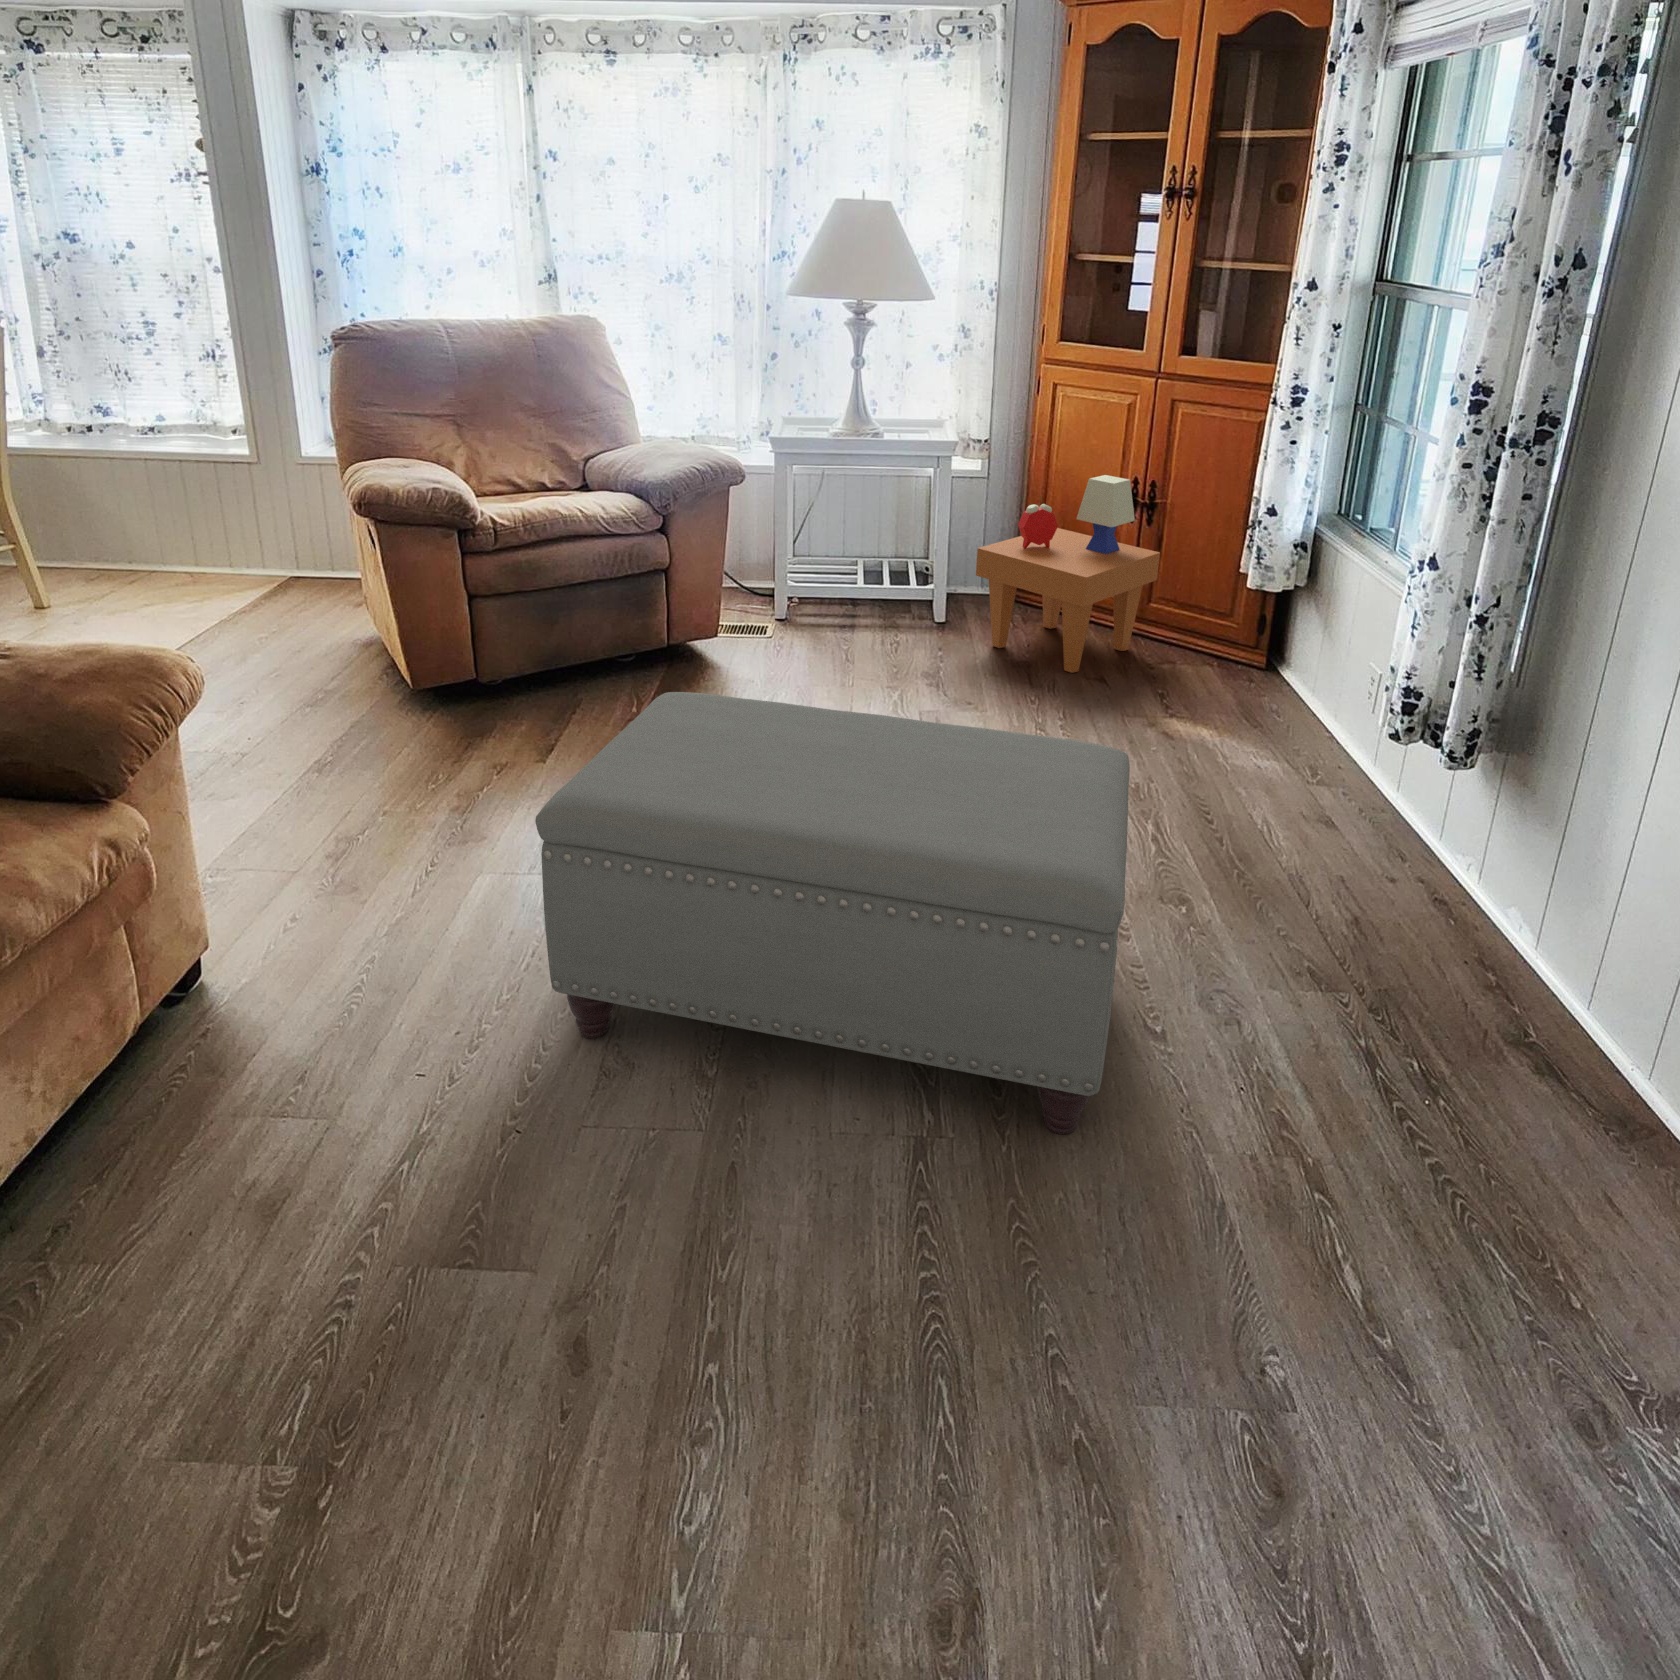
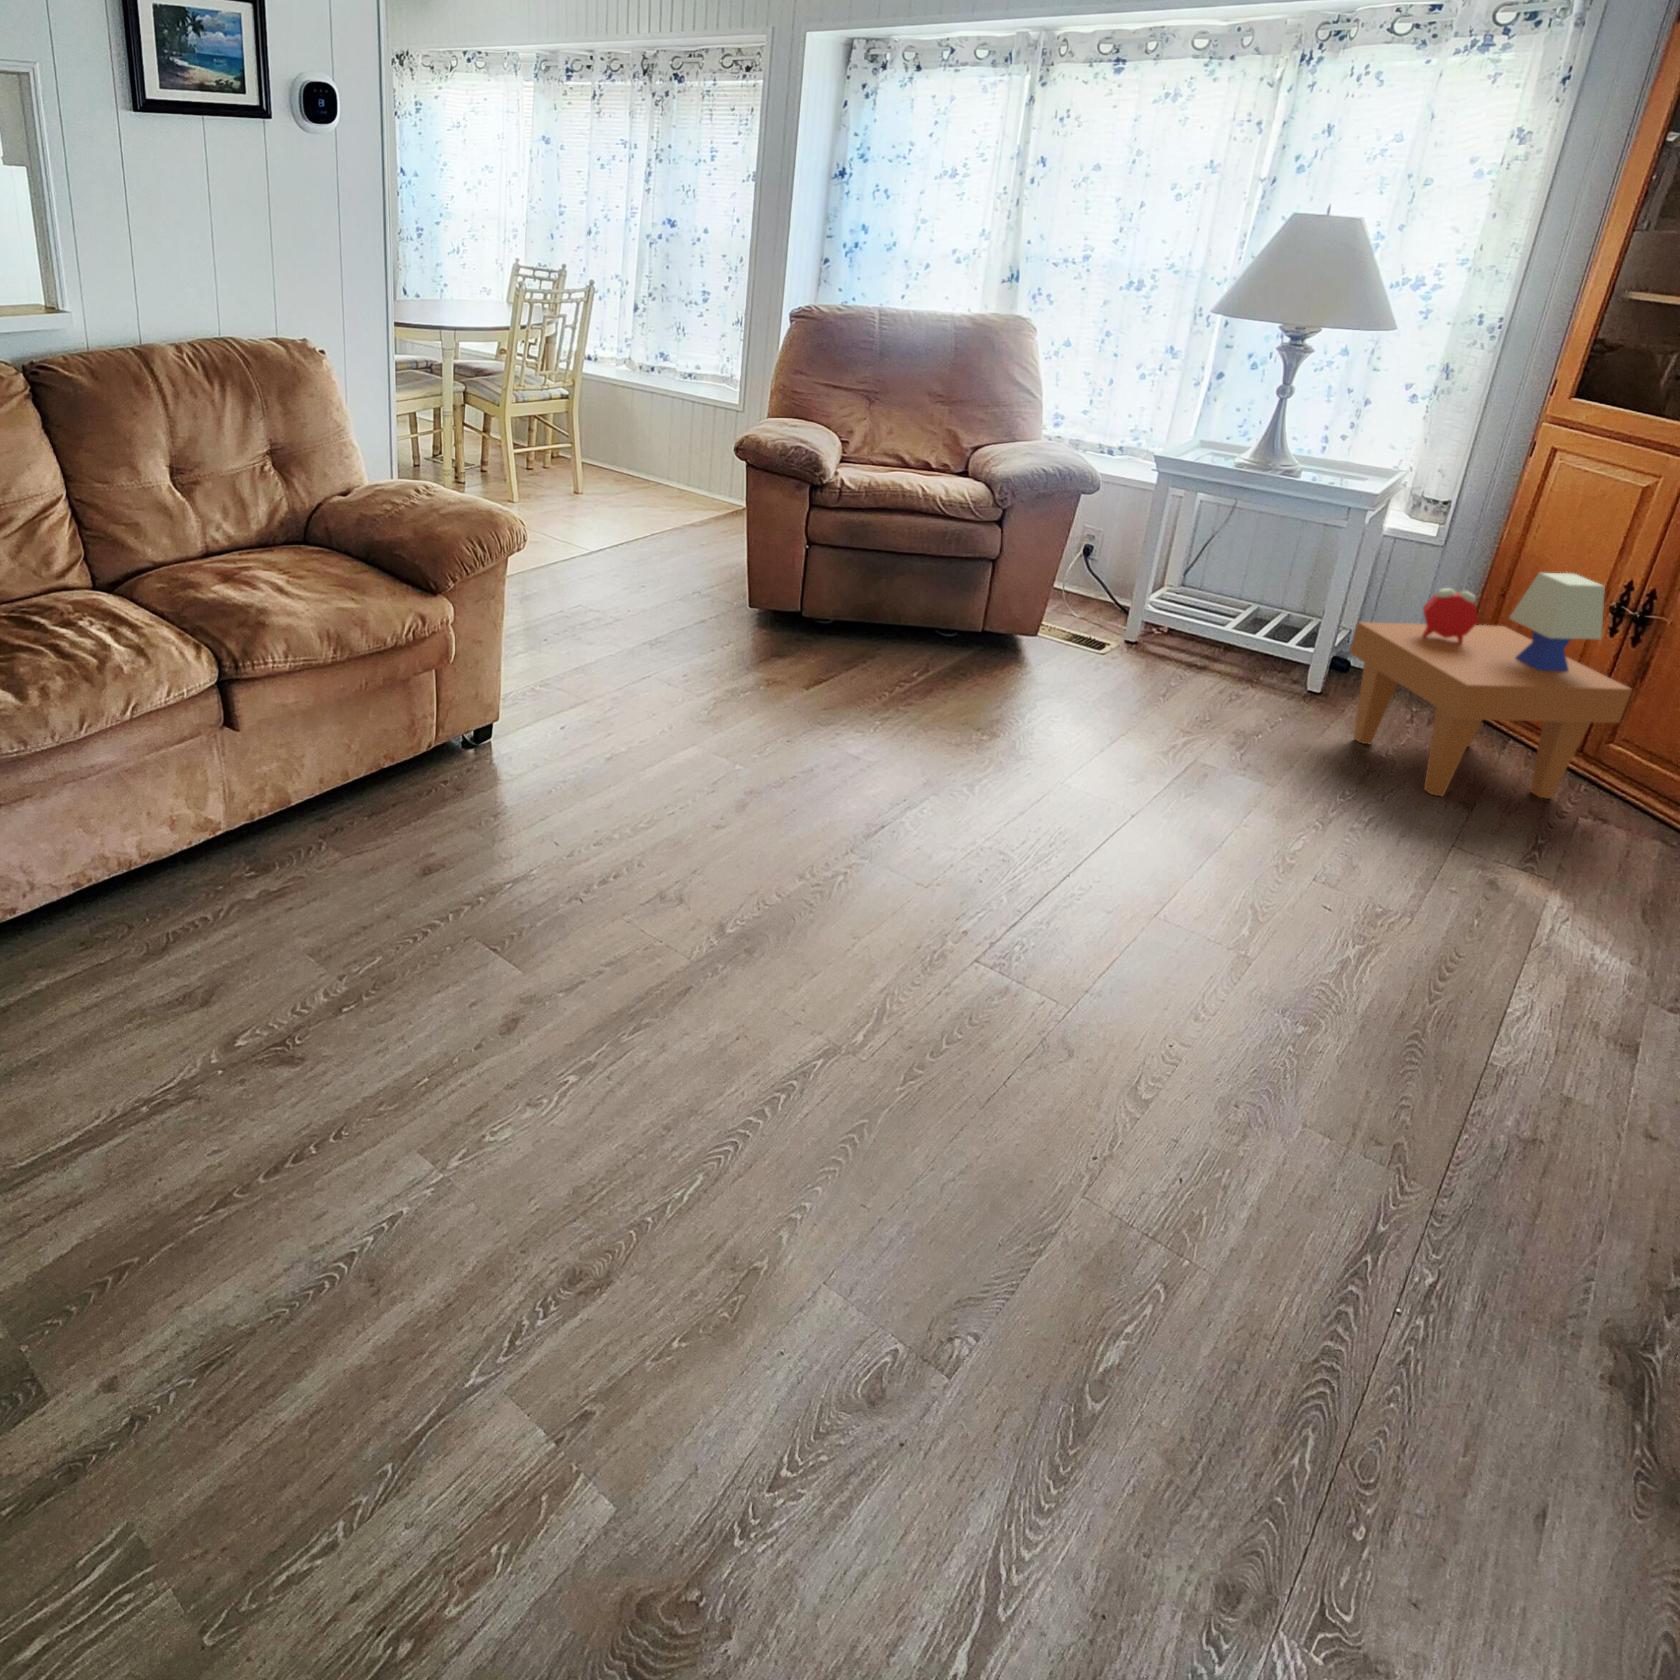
ottoman: present [535,692,1130,1134] -> none [652,642,1203,1117]

